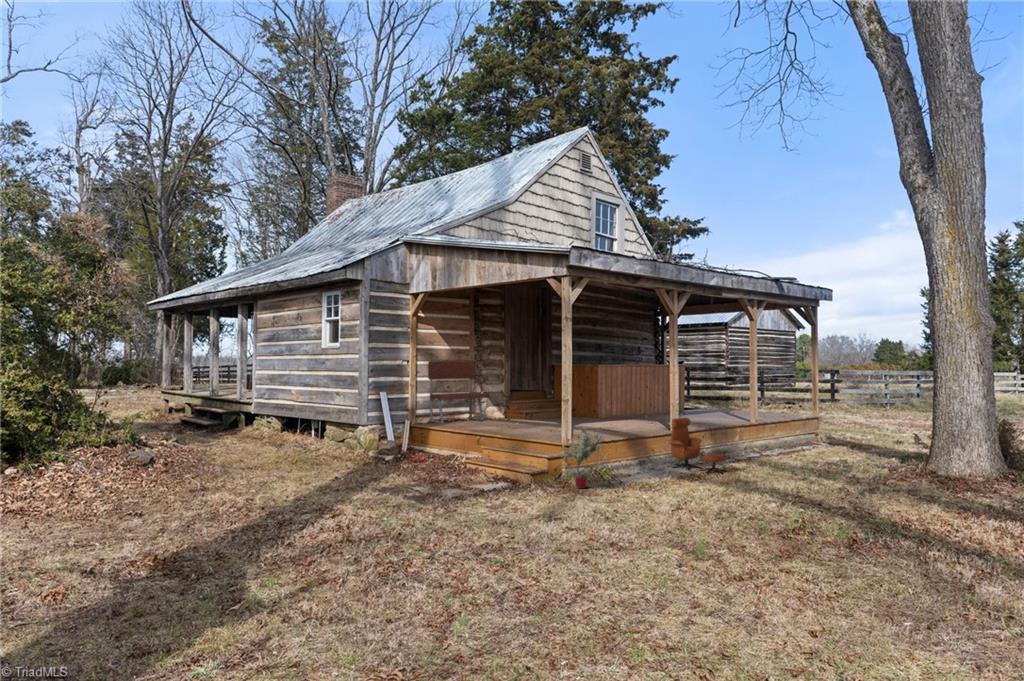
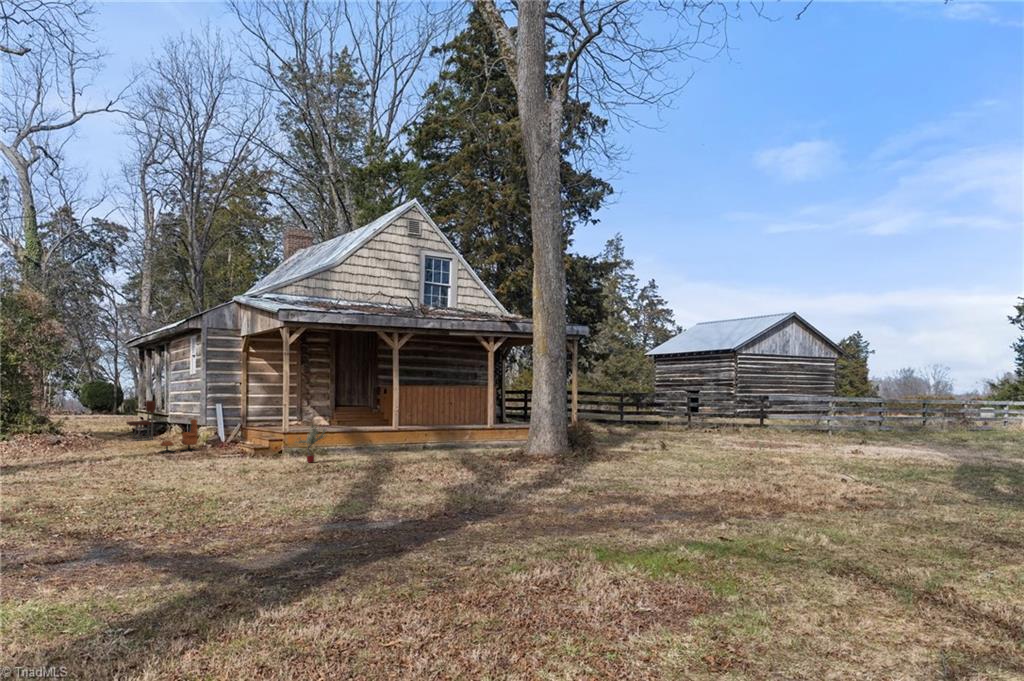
bench: present [428,360,490,424] -> present [127,400,155,441]
lounge chair: present [669,418,727,474] -> present [158,419,198,453]

